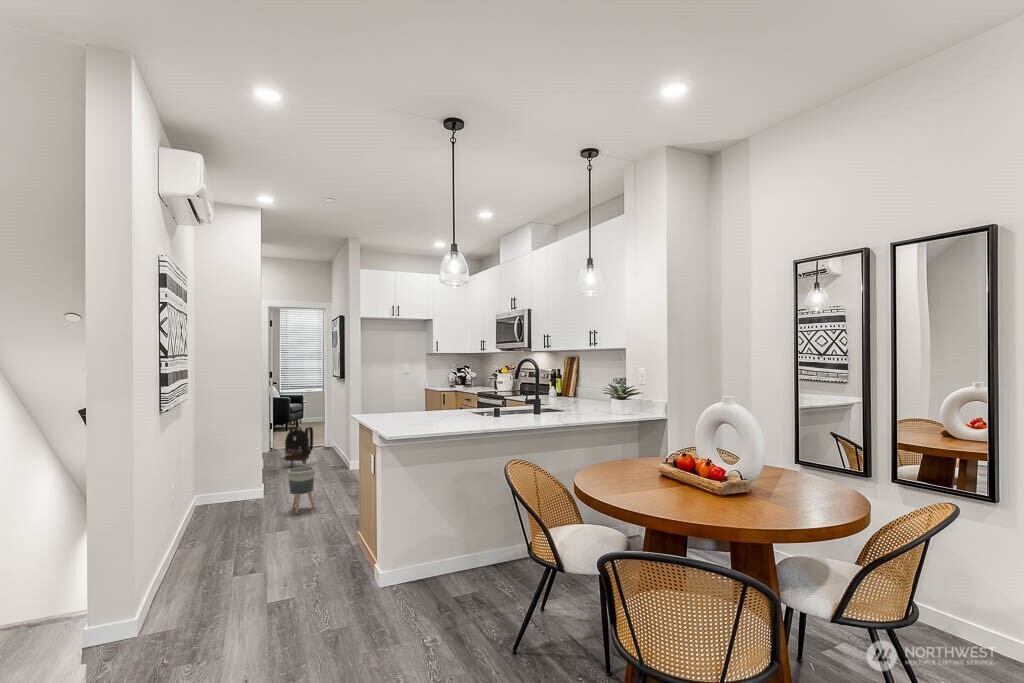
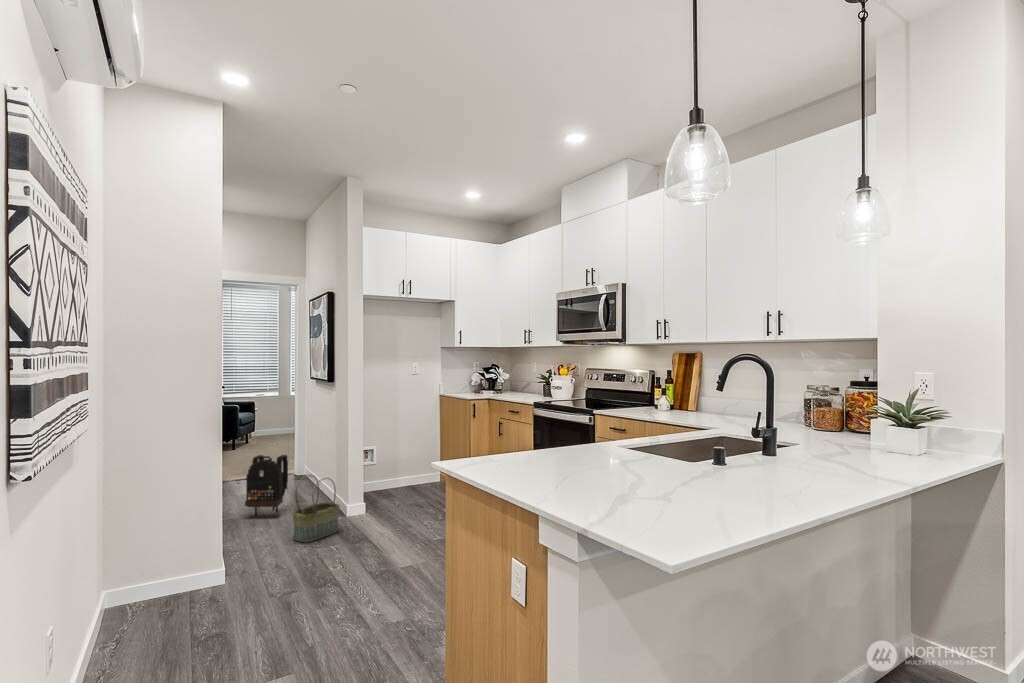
basket: none [310,438,342,480] -> present [293,475,340,543]
planter: present [287,467,315,513] -> none [273,537,322,624]

